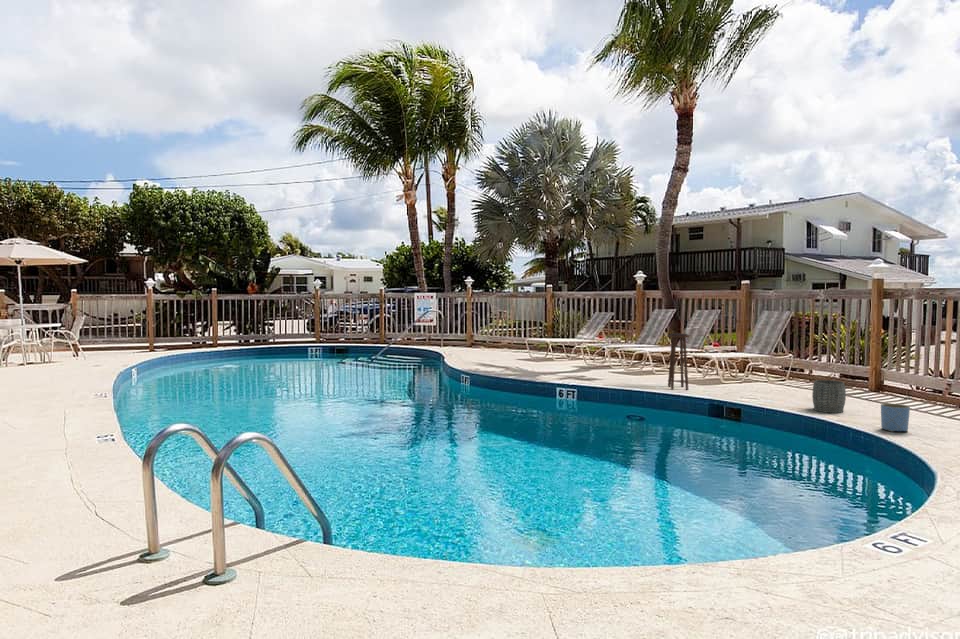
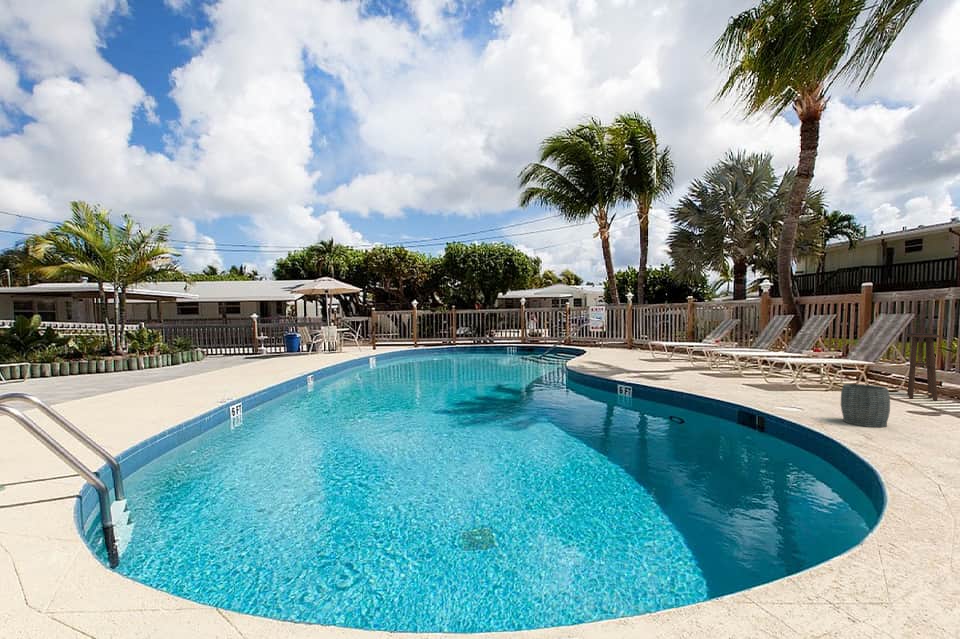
stool: present [667,333,689,390] -> present [905,333,940,401]
planter: present [881,403,910,432] -> none [886,414,933,457]

